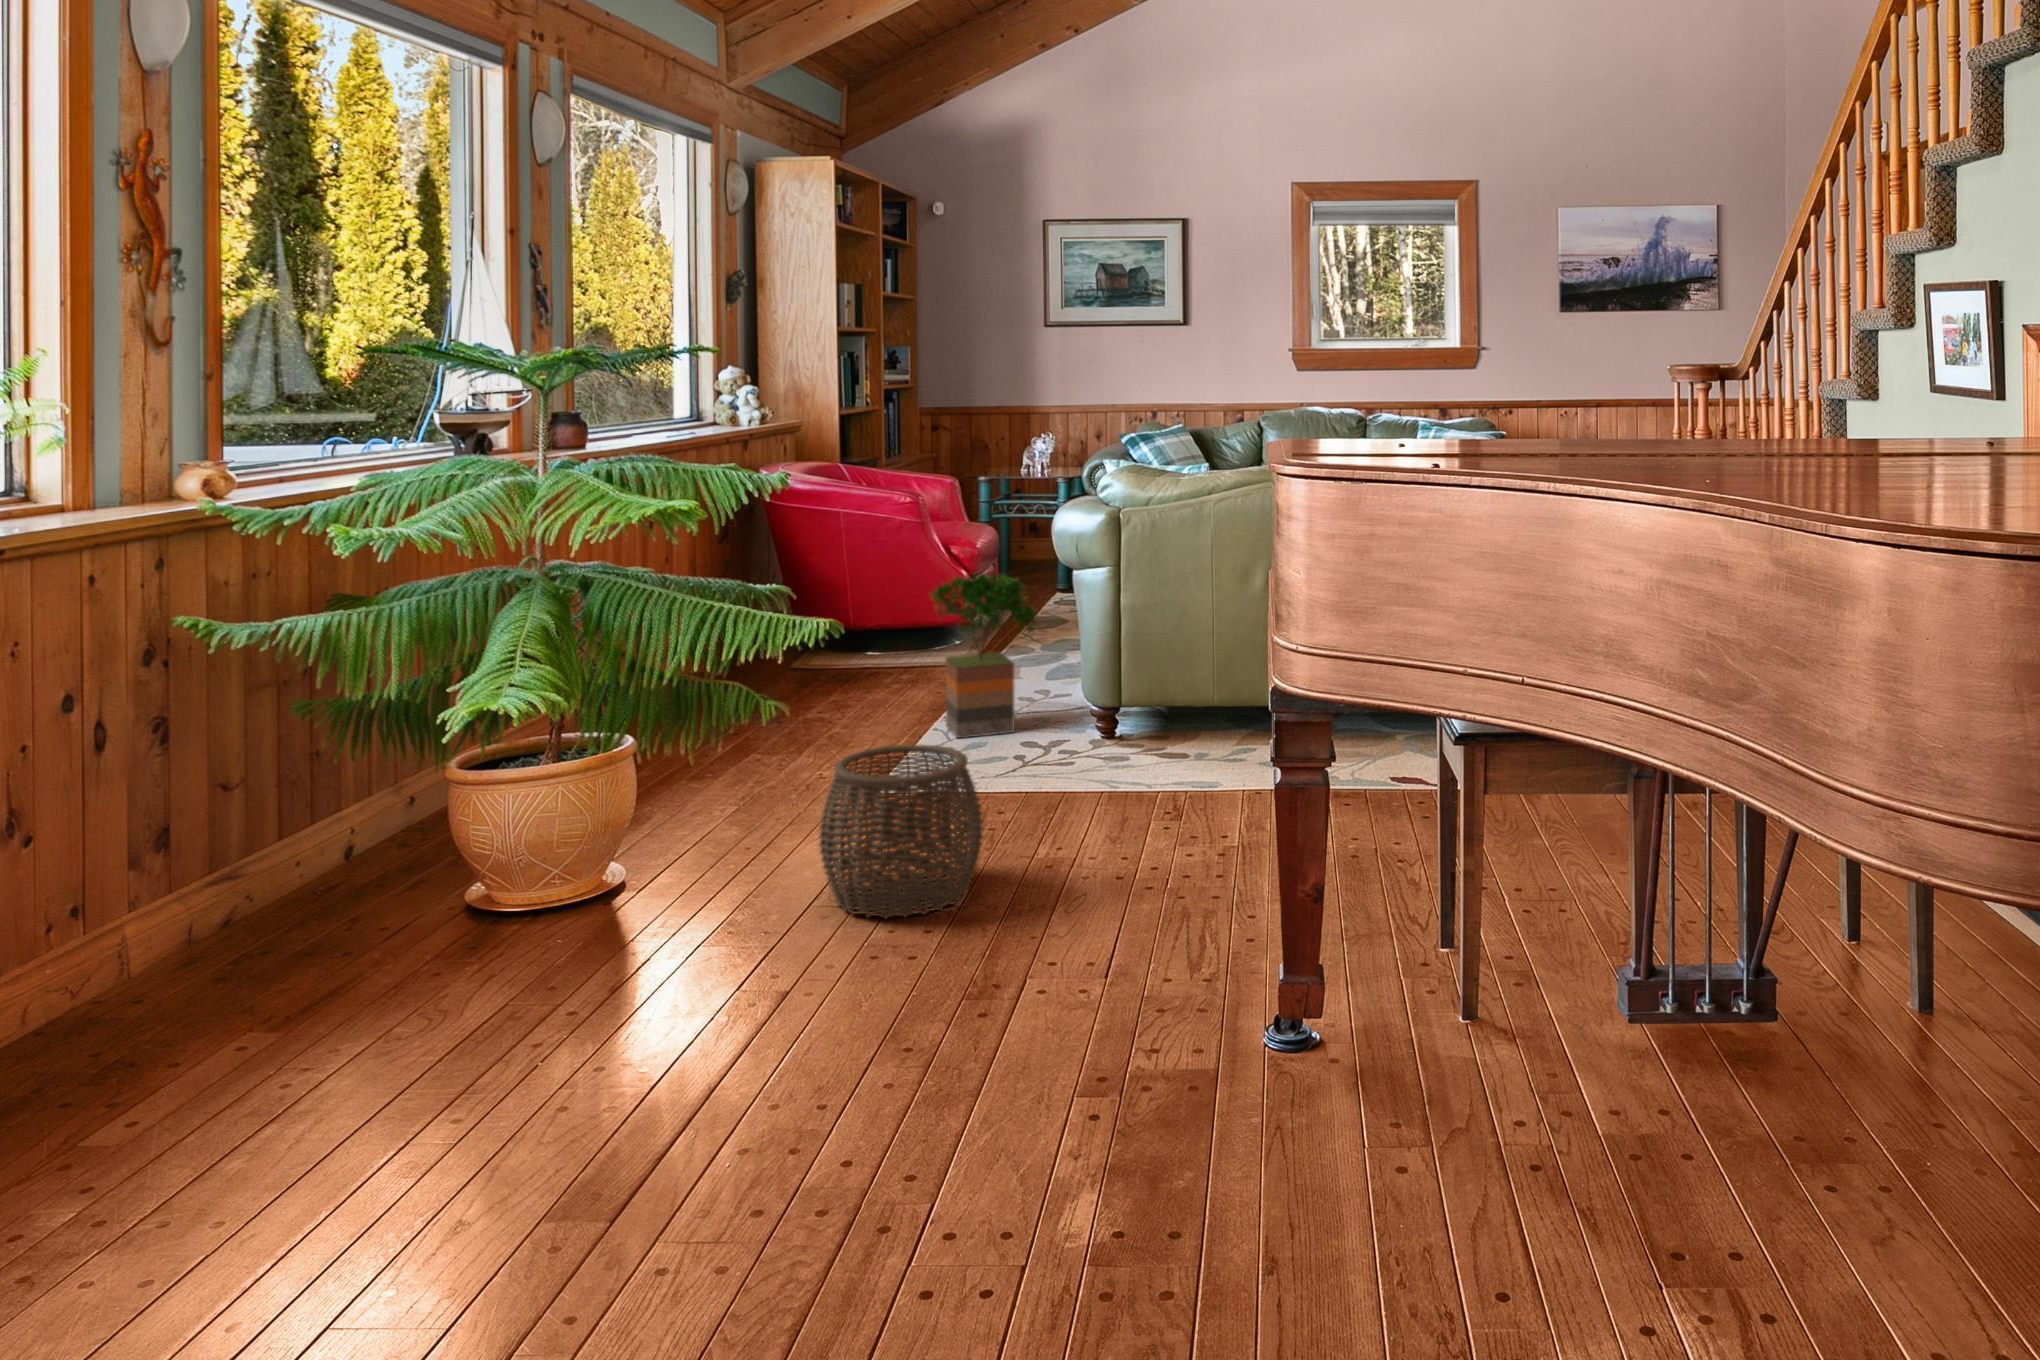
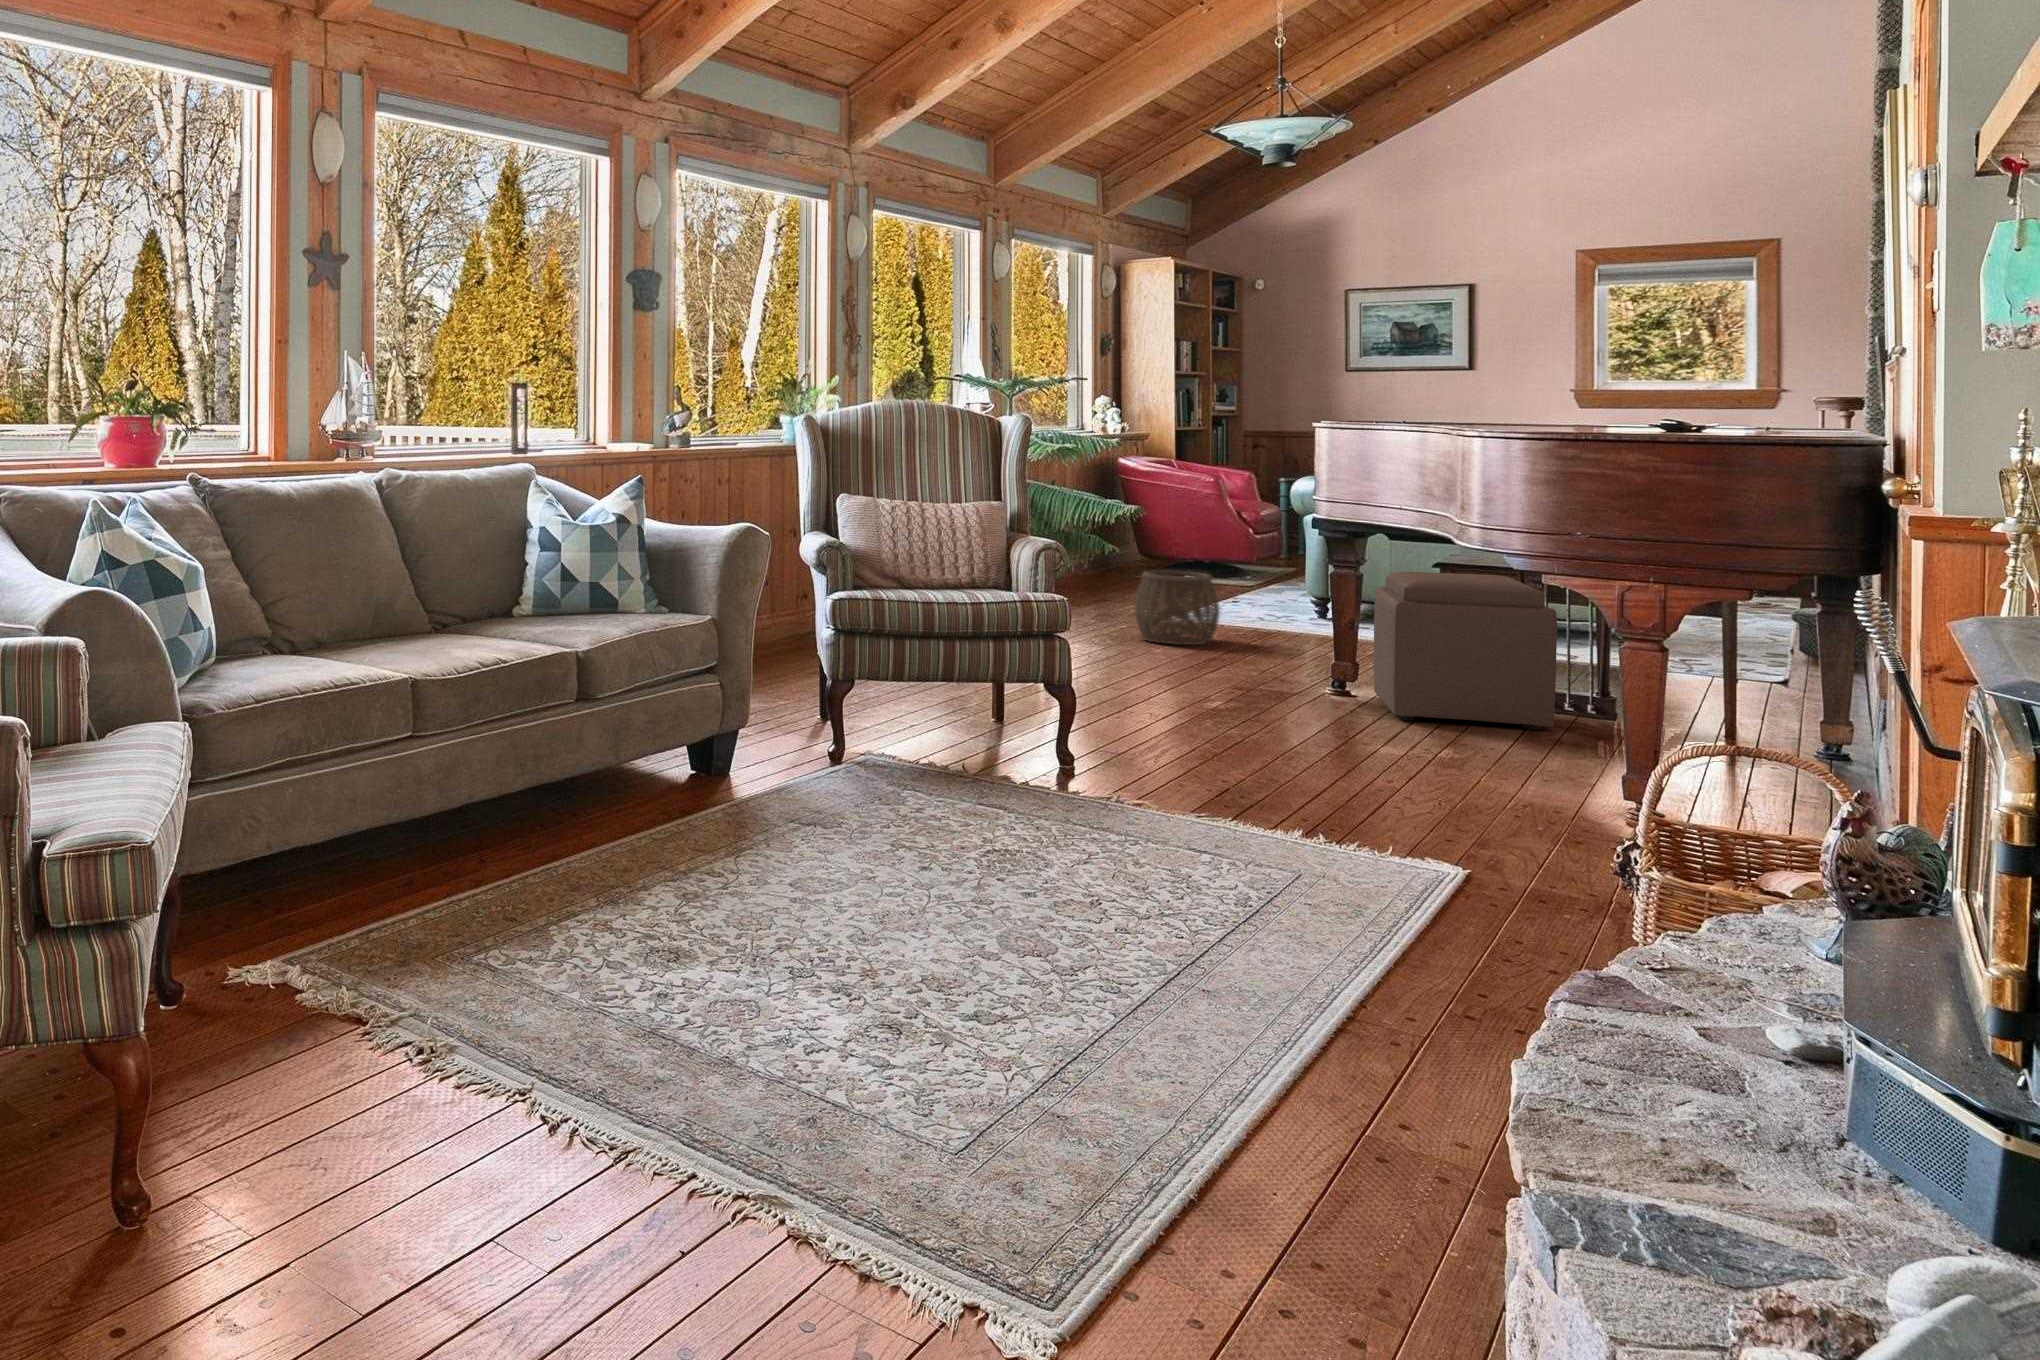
potted tree: present [931,574,1037,738] -> none [1213,512,1287,610]
ottoman: none [1356,797,1755,1220] -> present [1374,572,1557,730]

